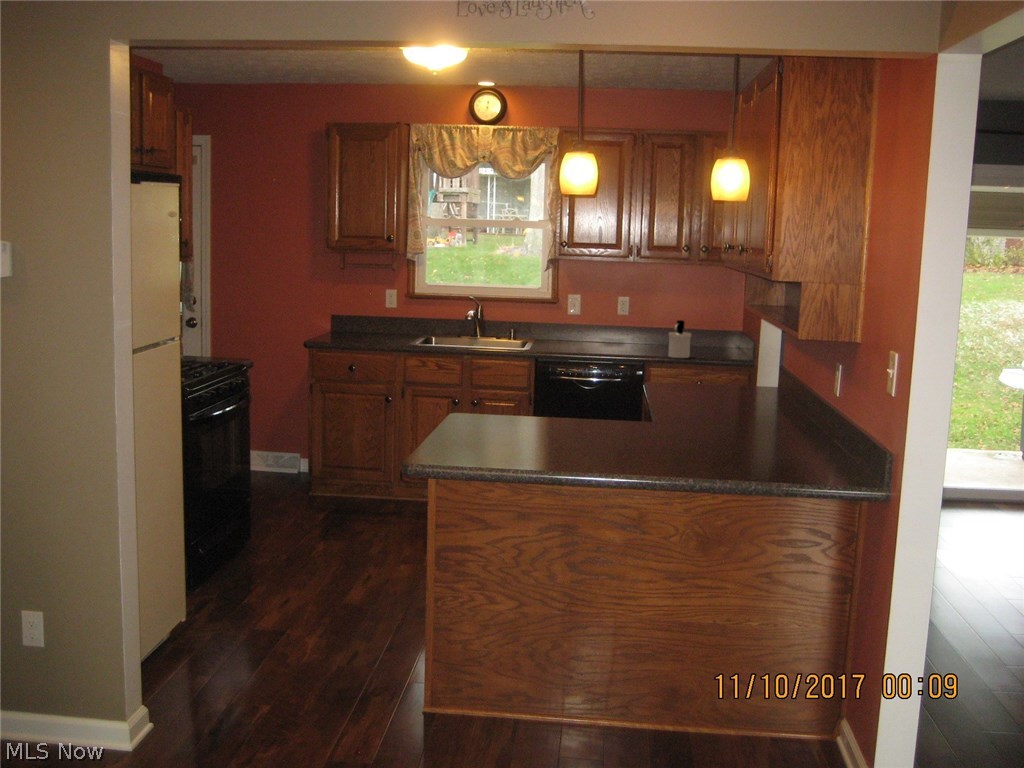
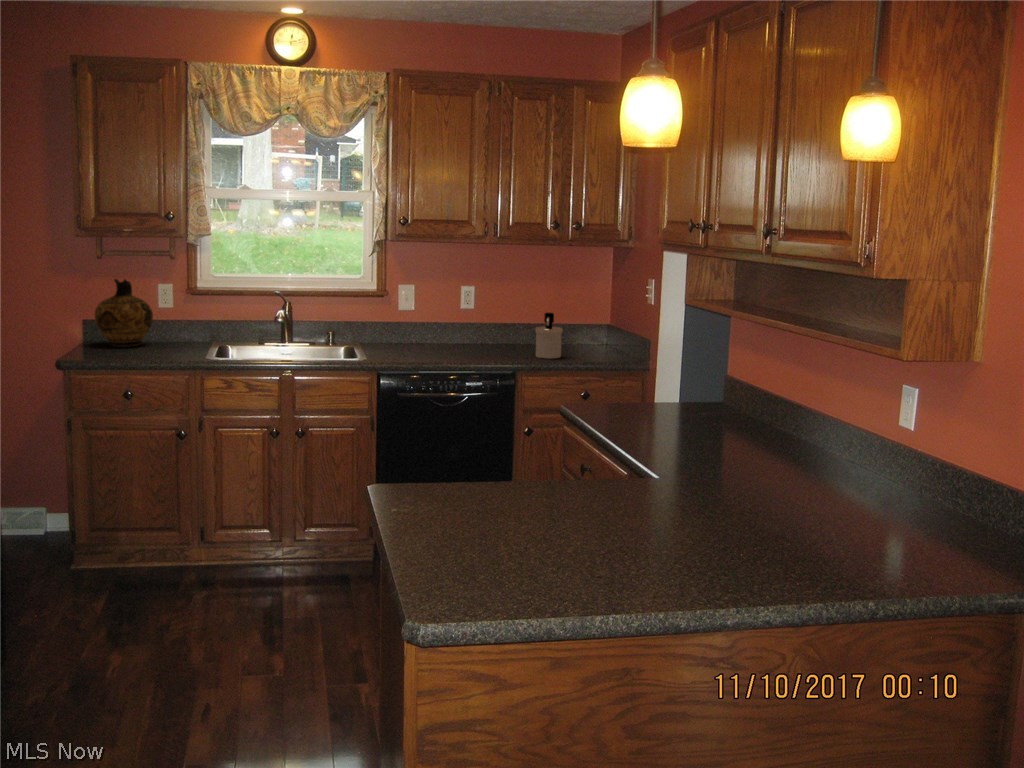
ceramic jug: none [339,285,380,336] -> present [95,279,153,347]

